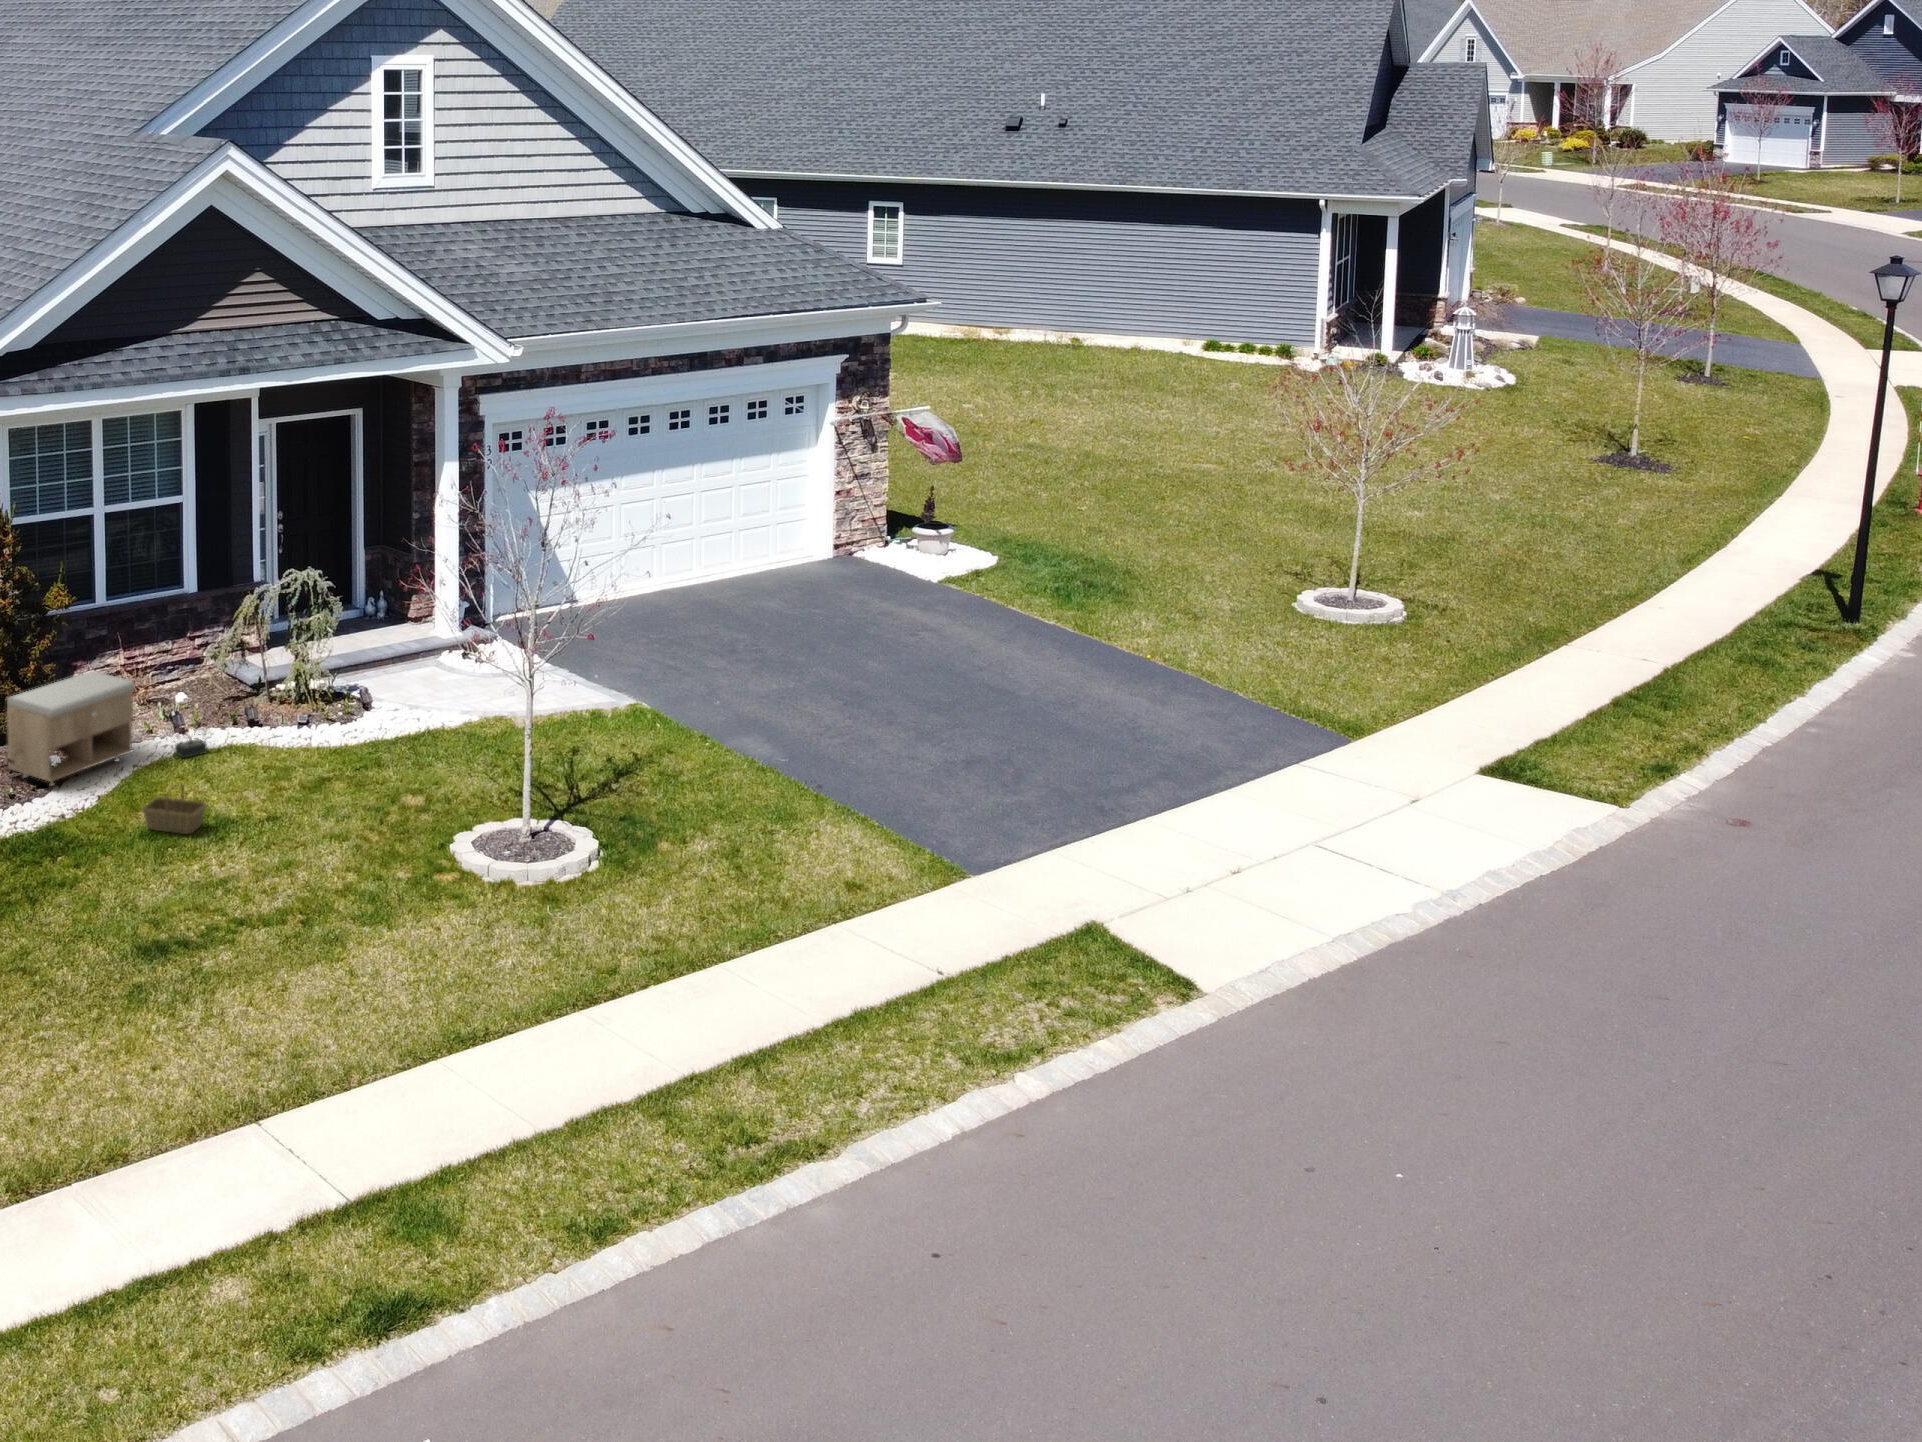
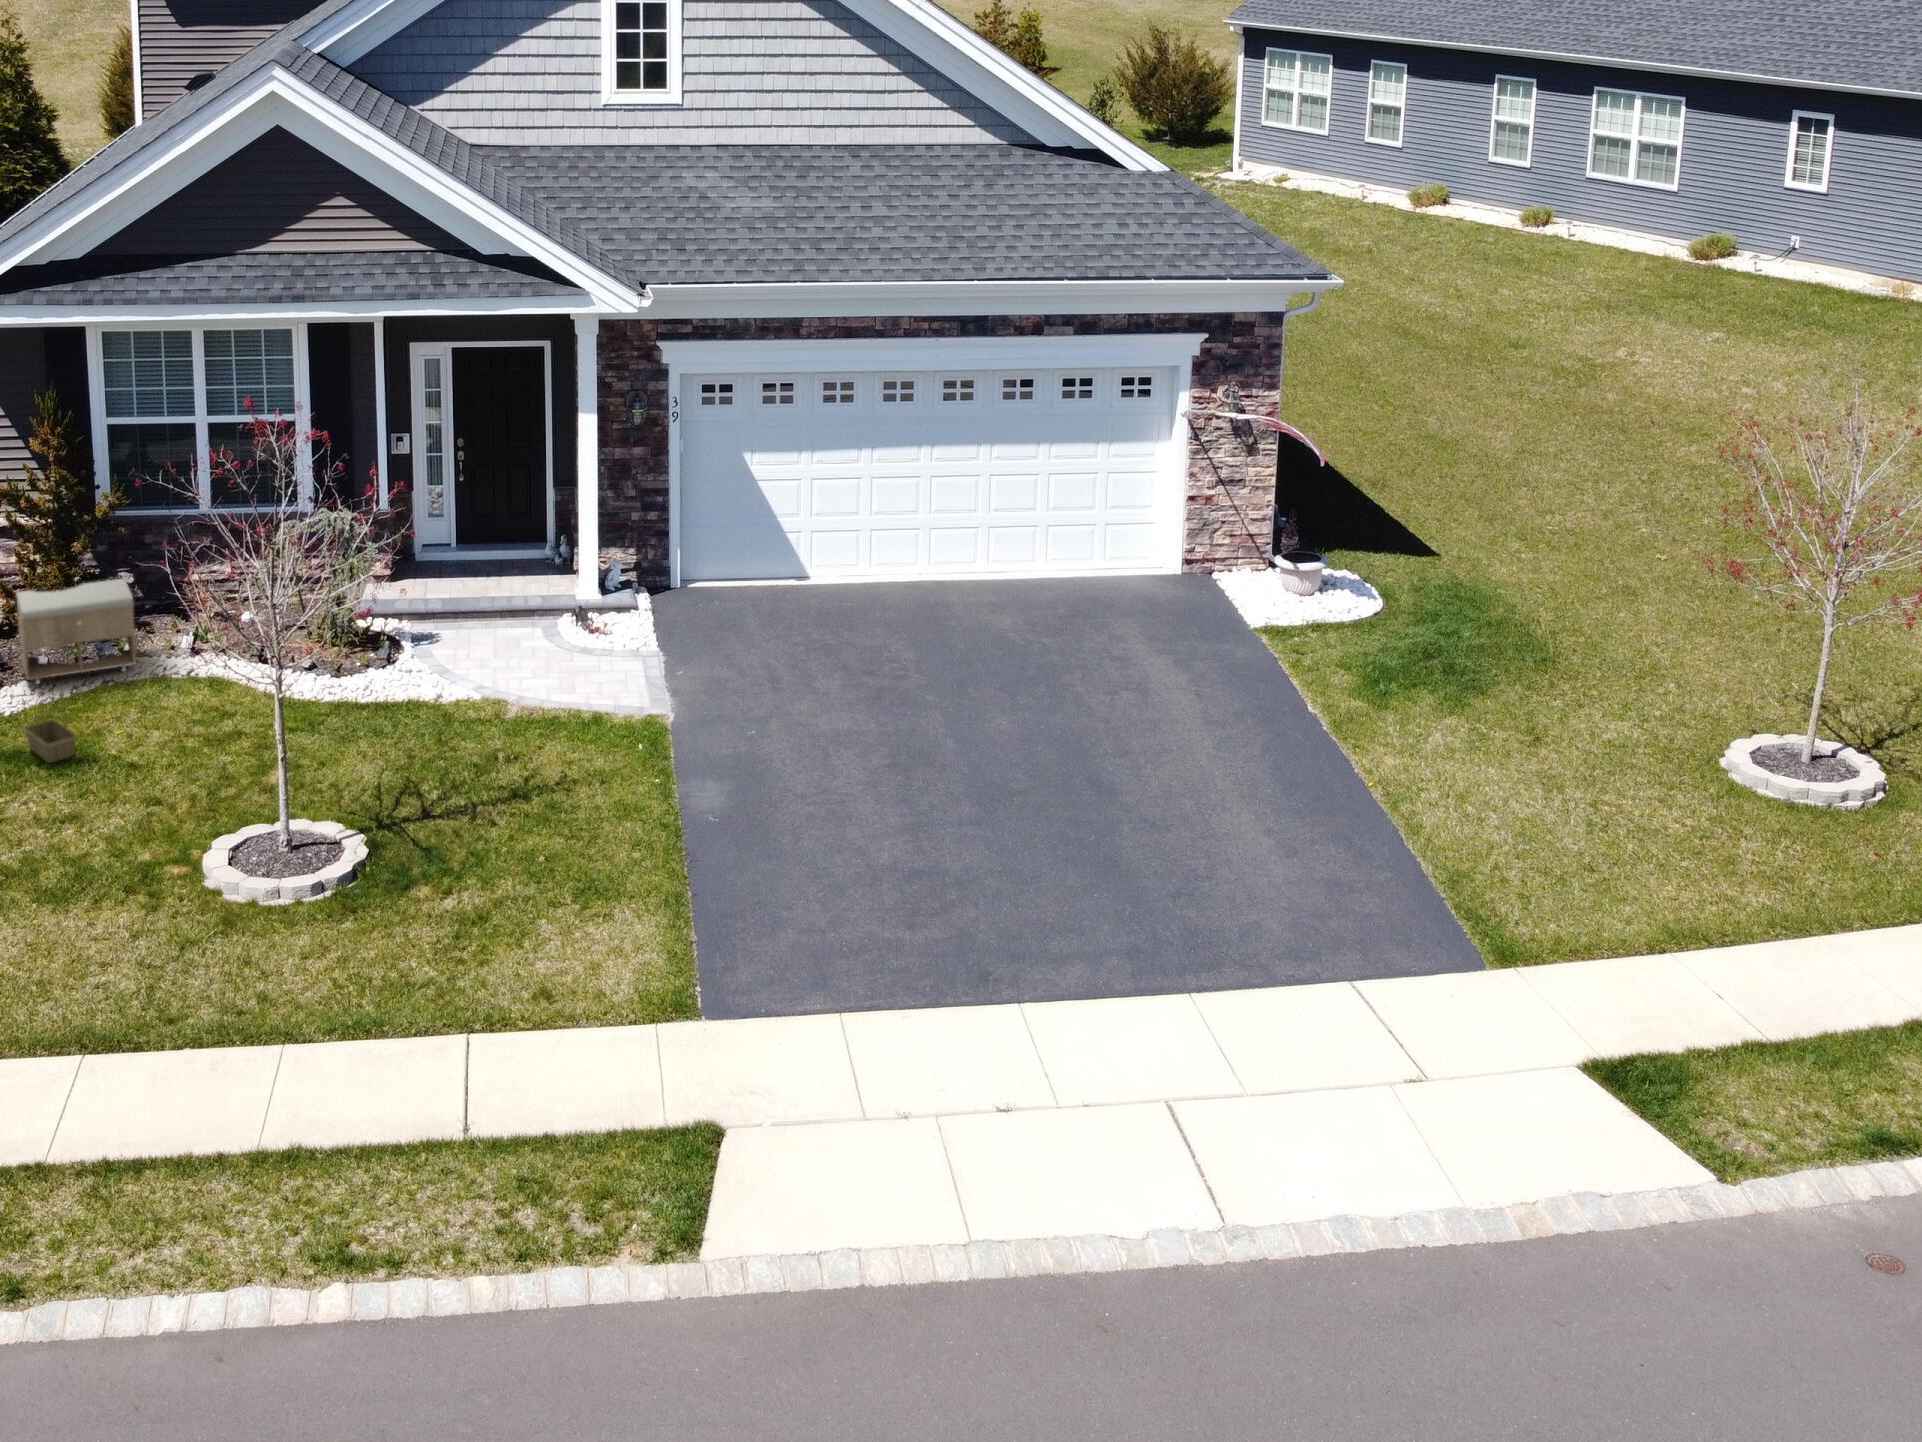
decorative plant: present [166,720,207,758] -> none [163,639,210,681]

